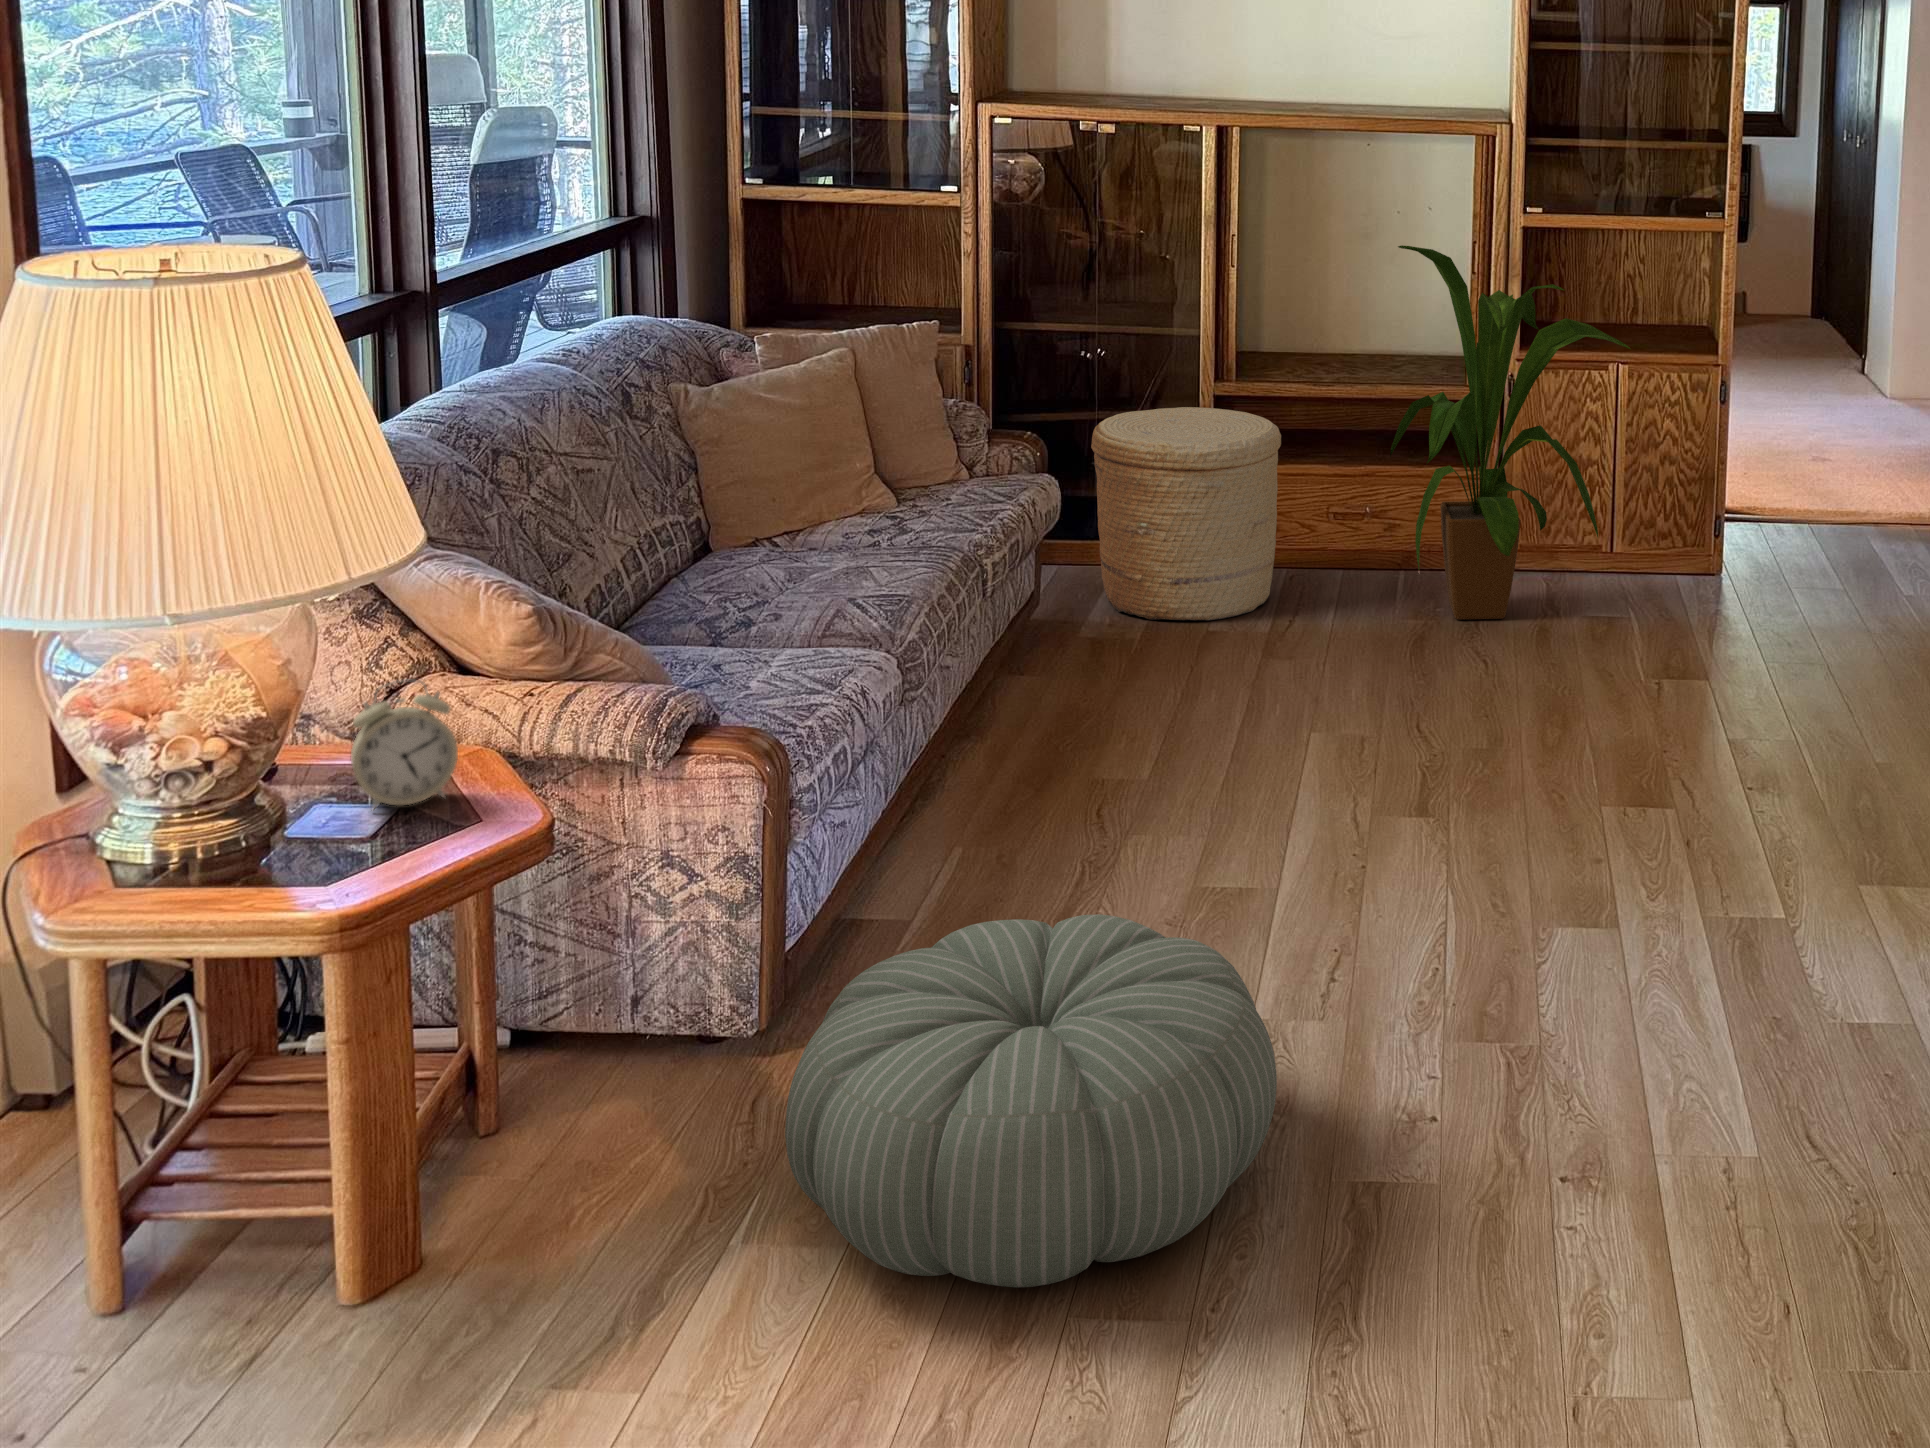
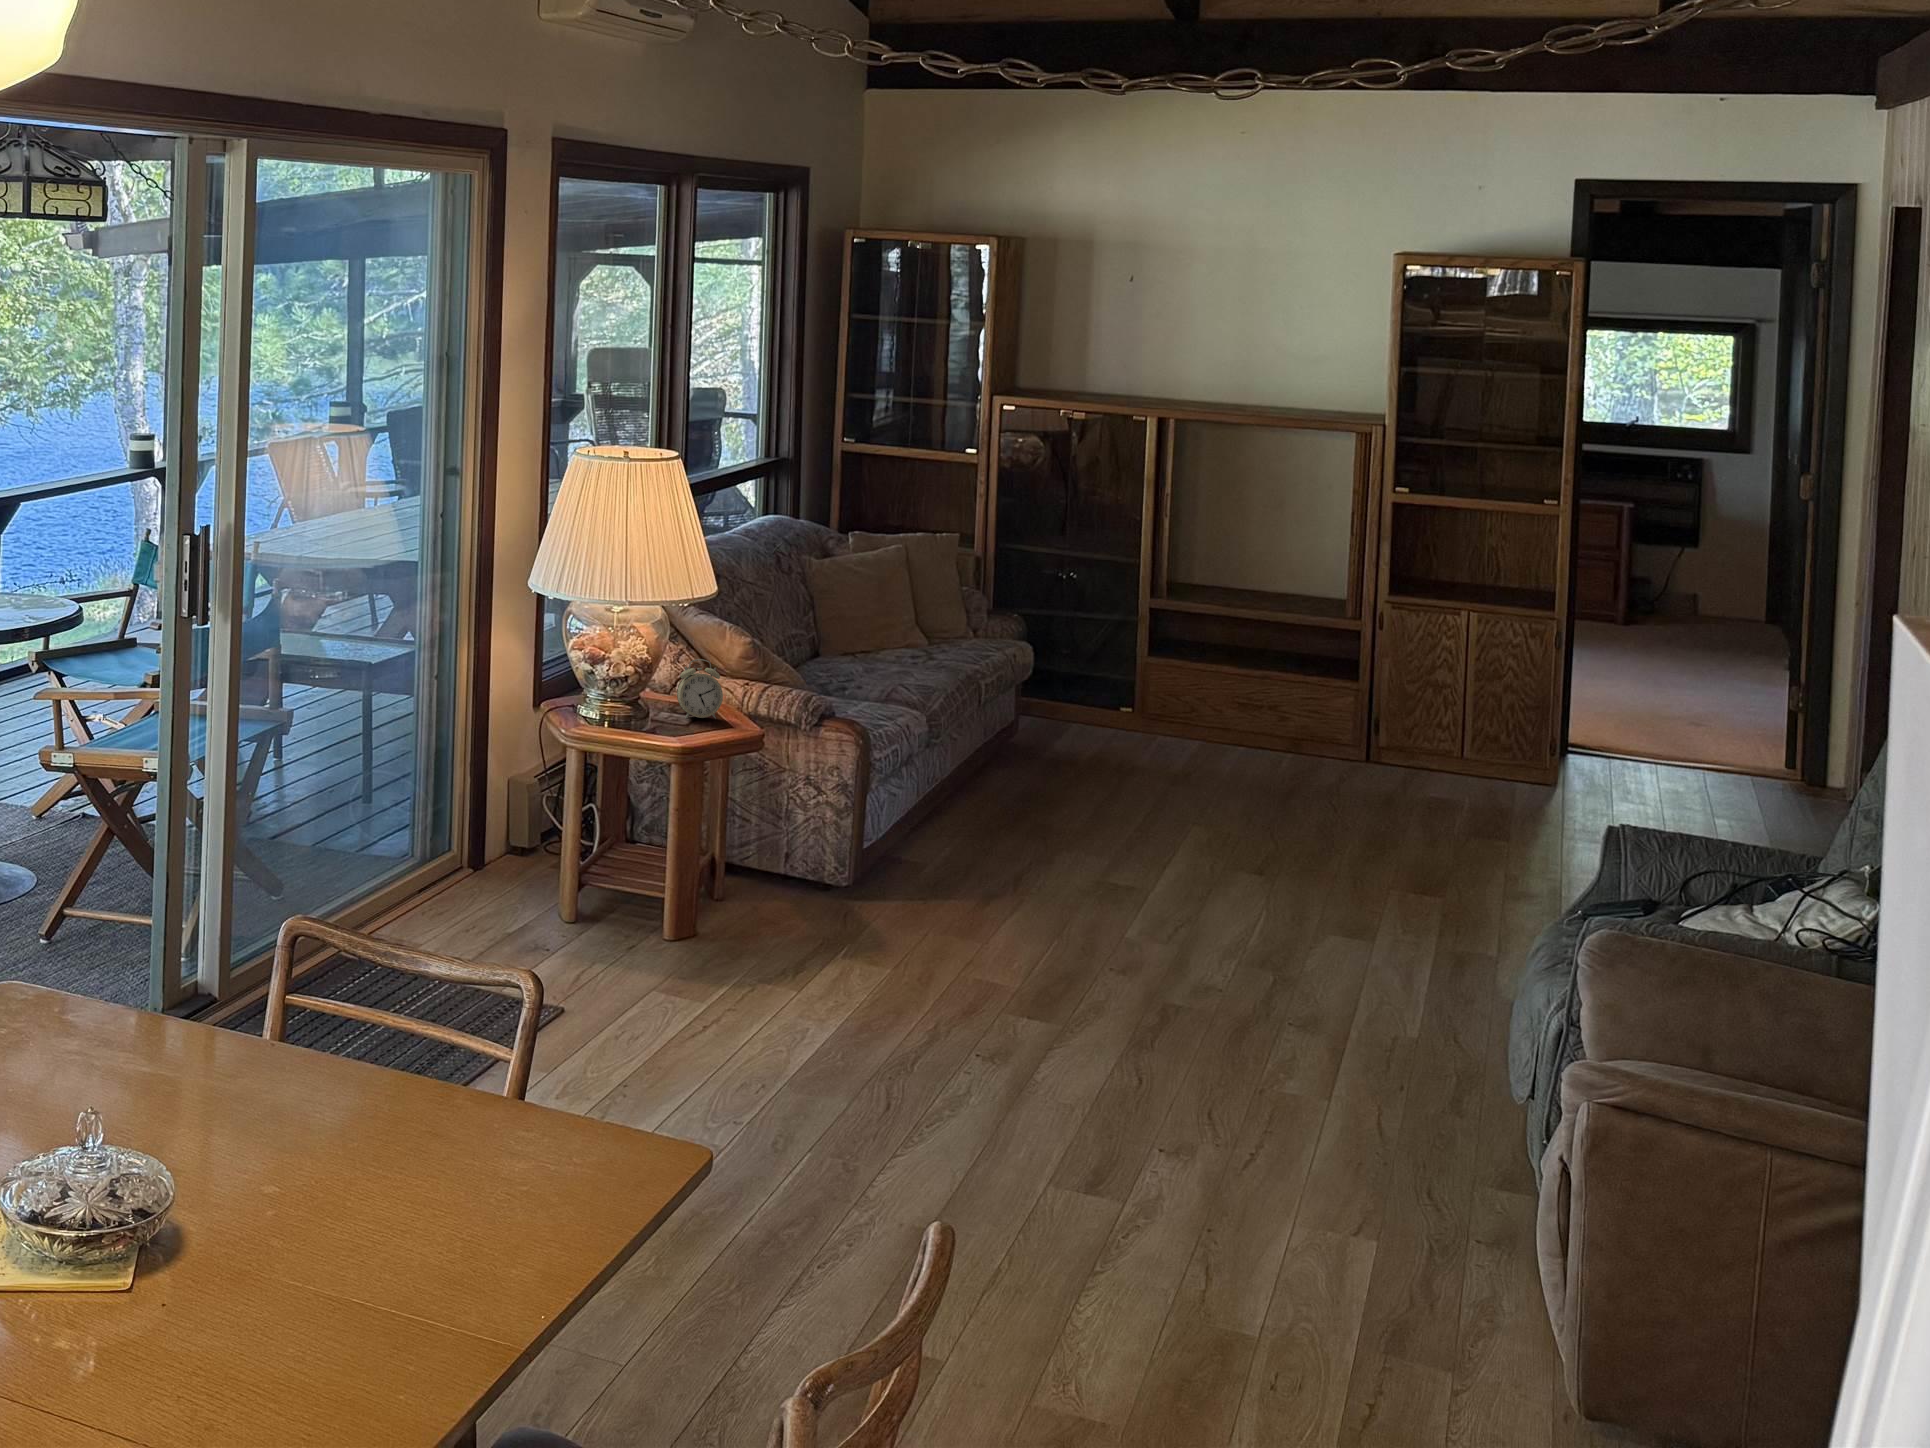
house plant: present [1390,245,1630,620] -> none [1275,504,1467,783]
woven basket: present [1091,407,1281,620] -> none [1060,610,1193,756]
pouf: present [785,914,1277,1287] -> none [863,832,1117,992]

